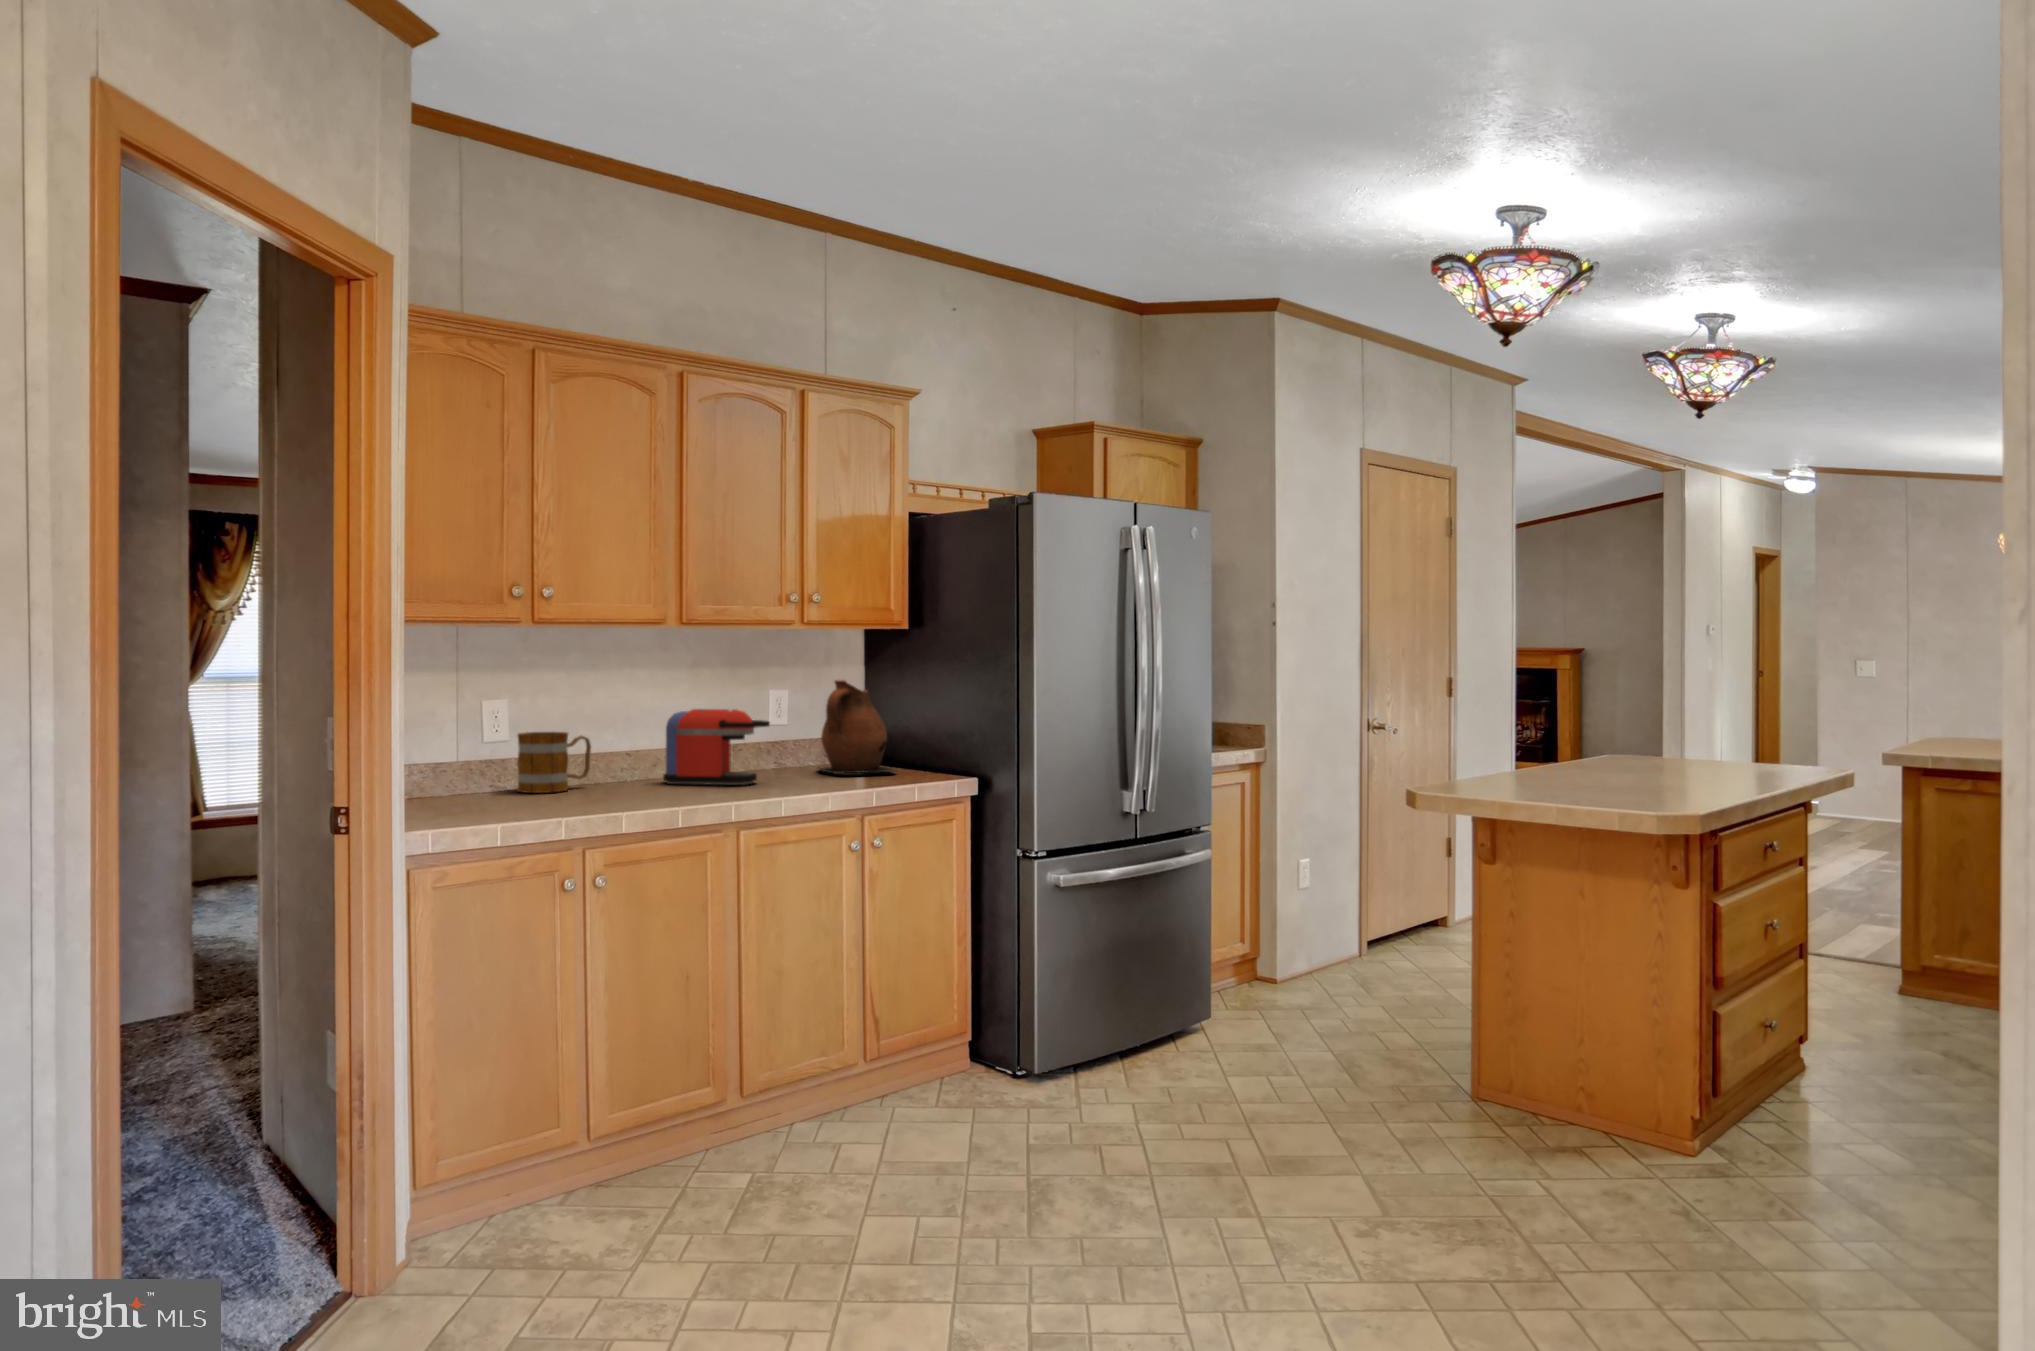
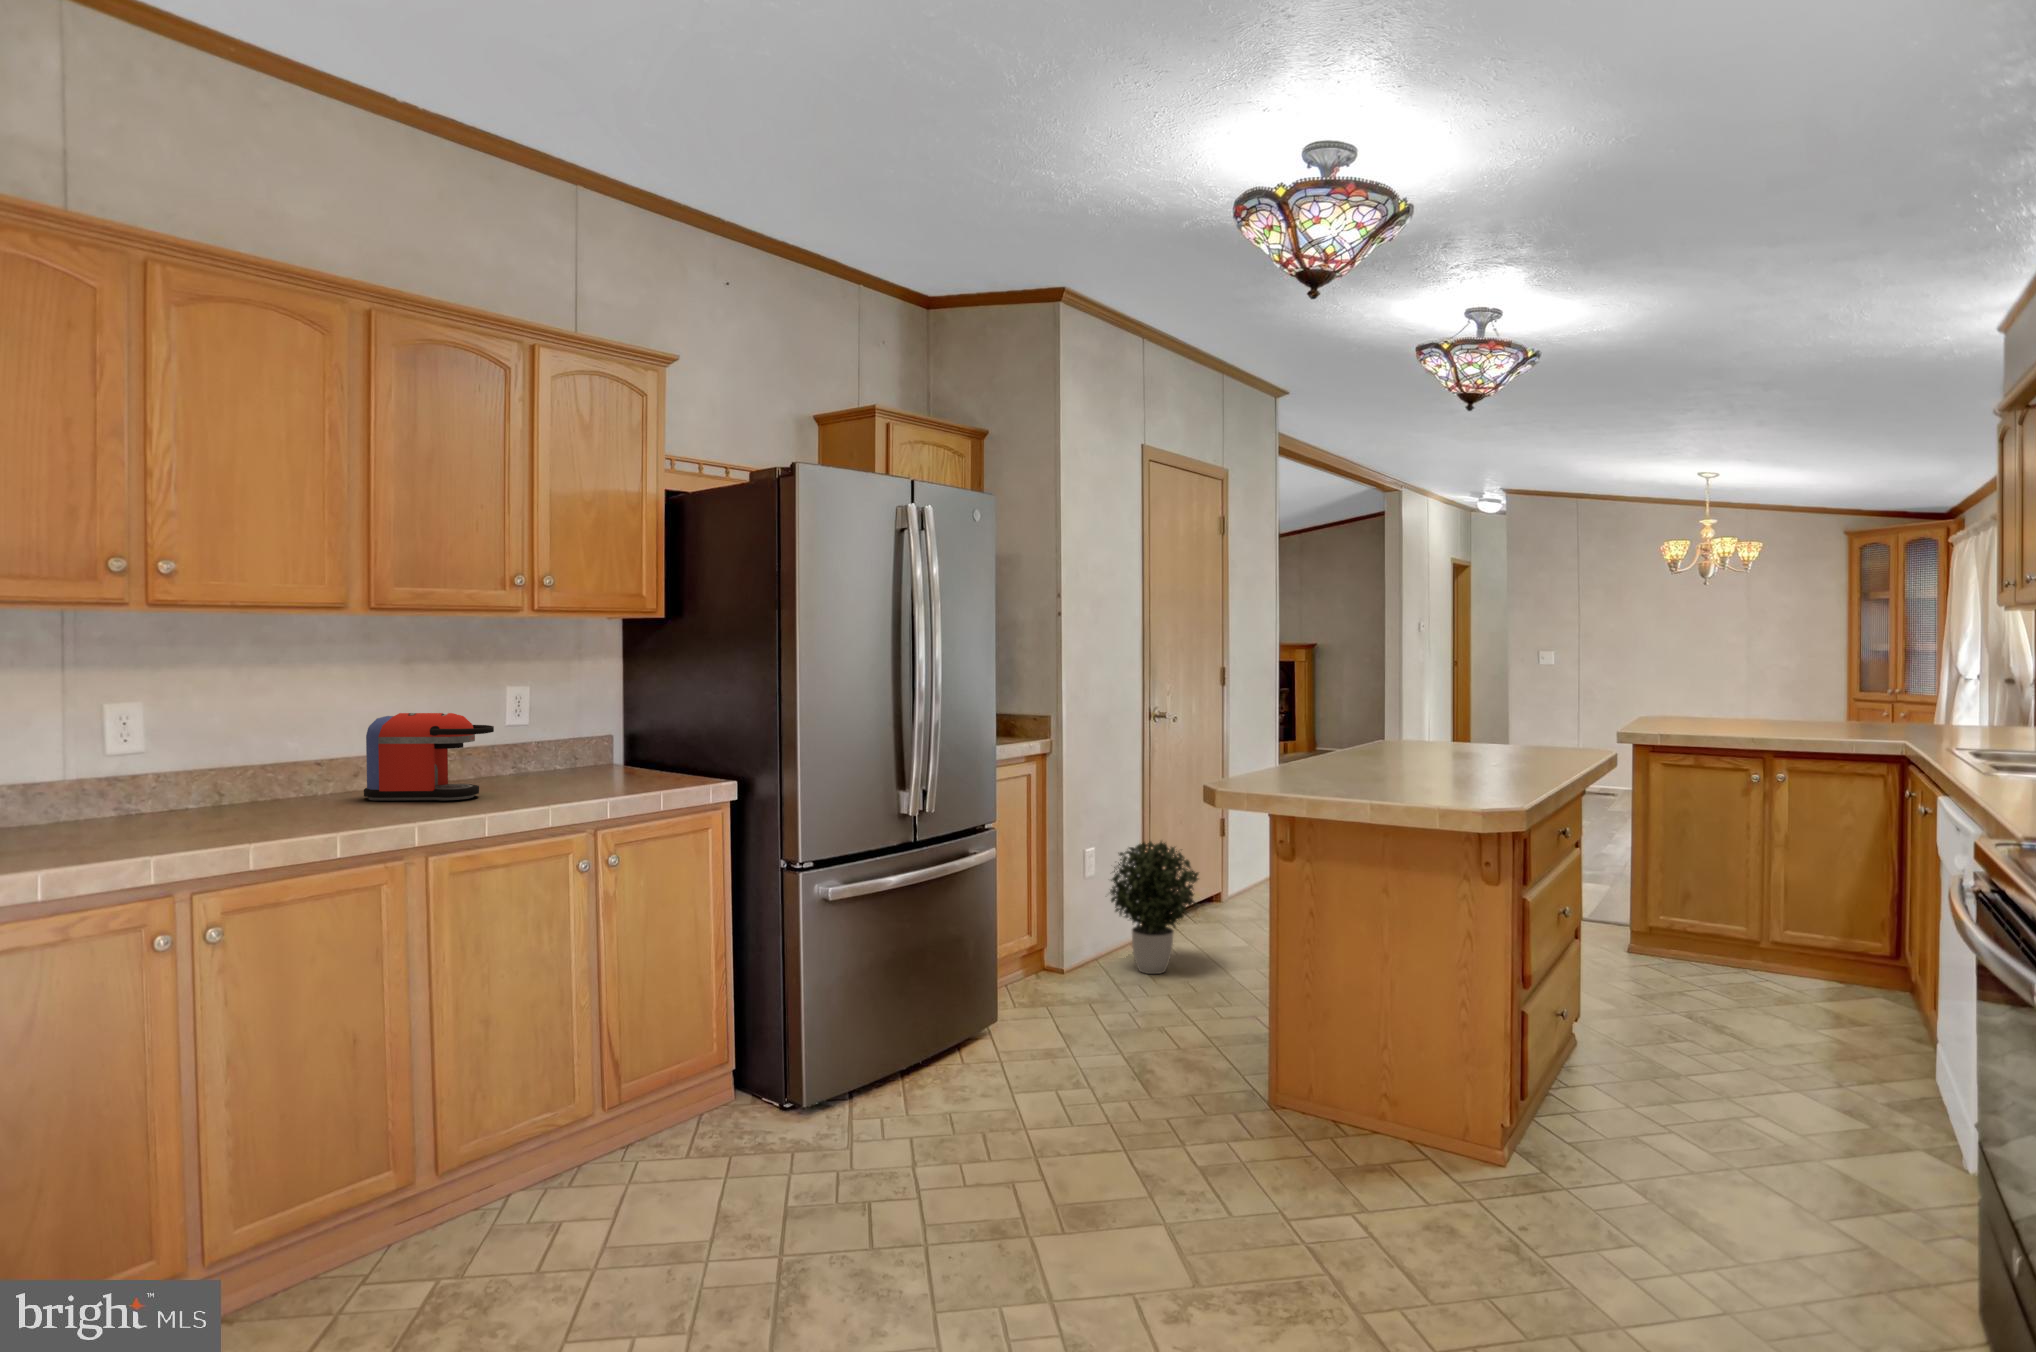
ceramic pitcher: present [818,680,895,774] -> none [553,677,650,782]
mug: present [518,732,591,793] -> none [168,743,269,818]
potted plant: none [1317,852,1413,985] -> present [1110,841,1198,974]

